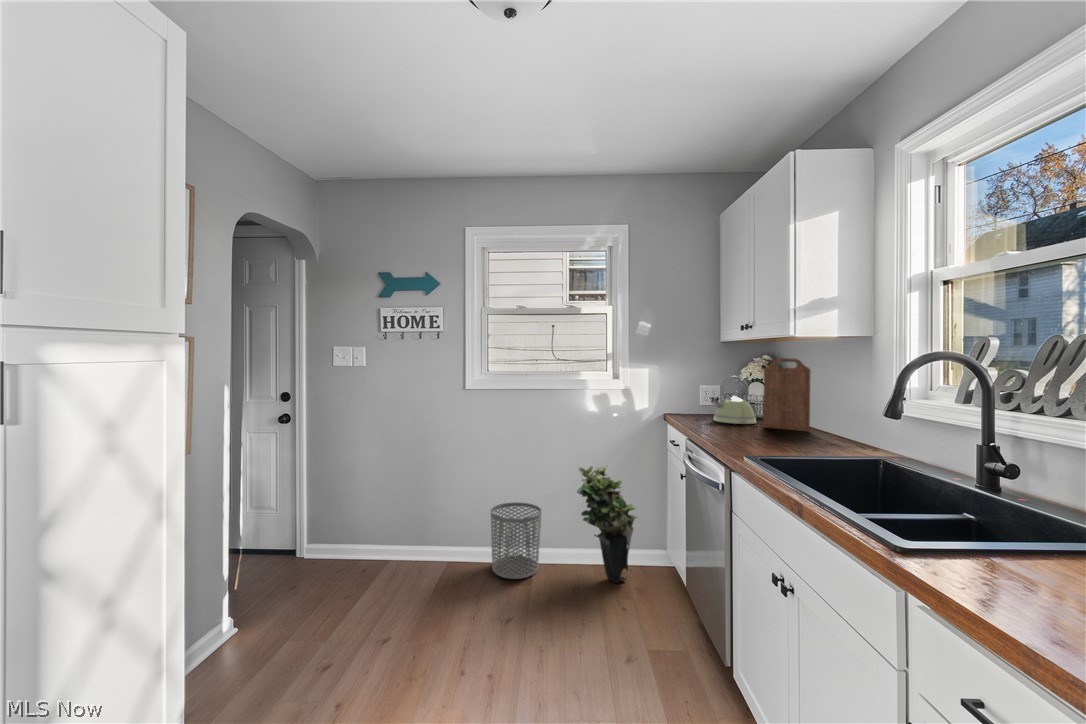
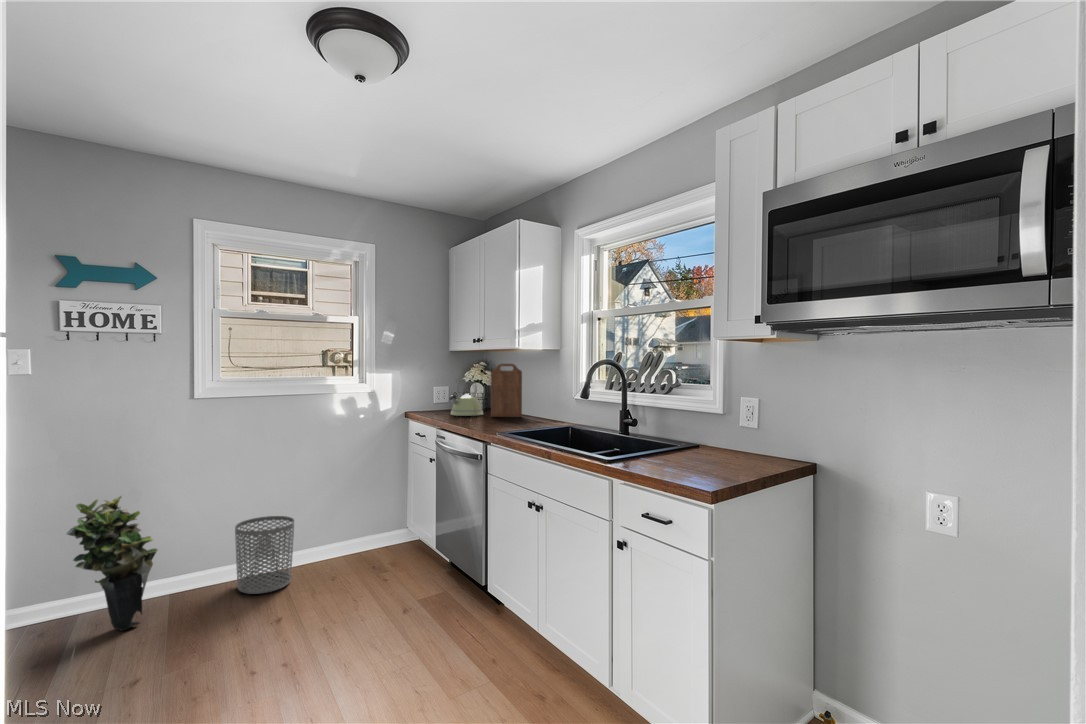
potted plant: present [577,466,637,583] -> present [67,496,158,631]

